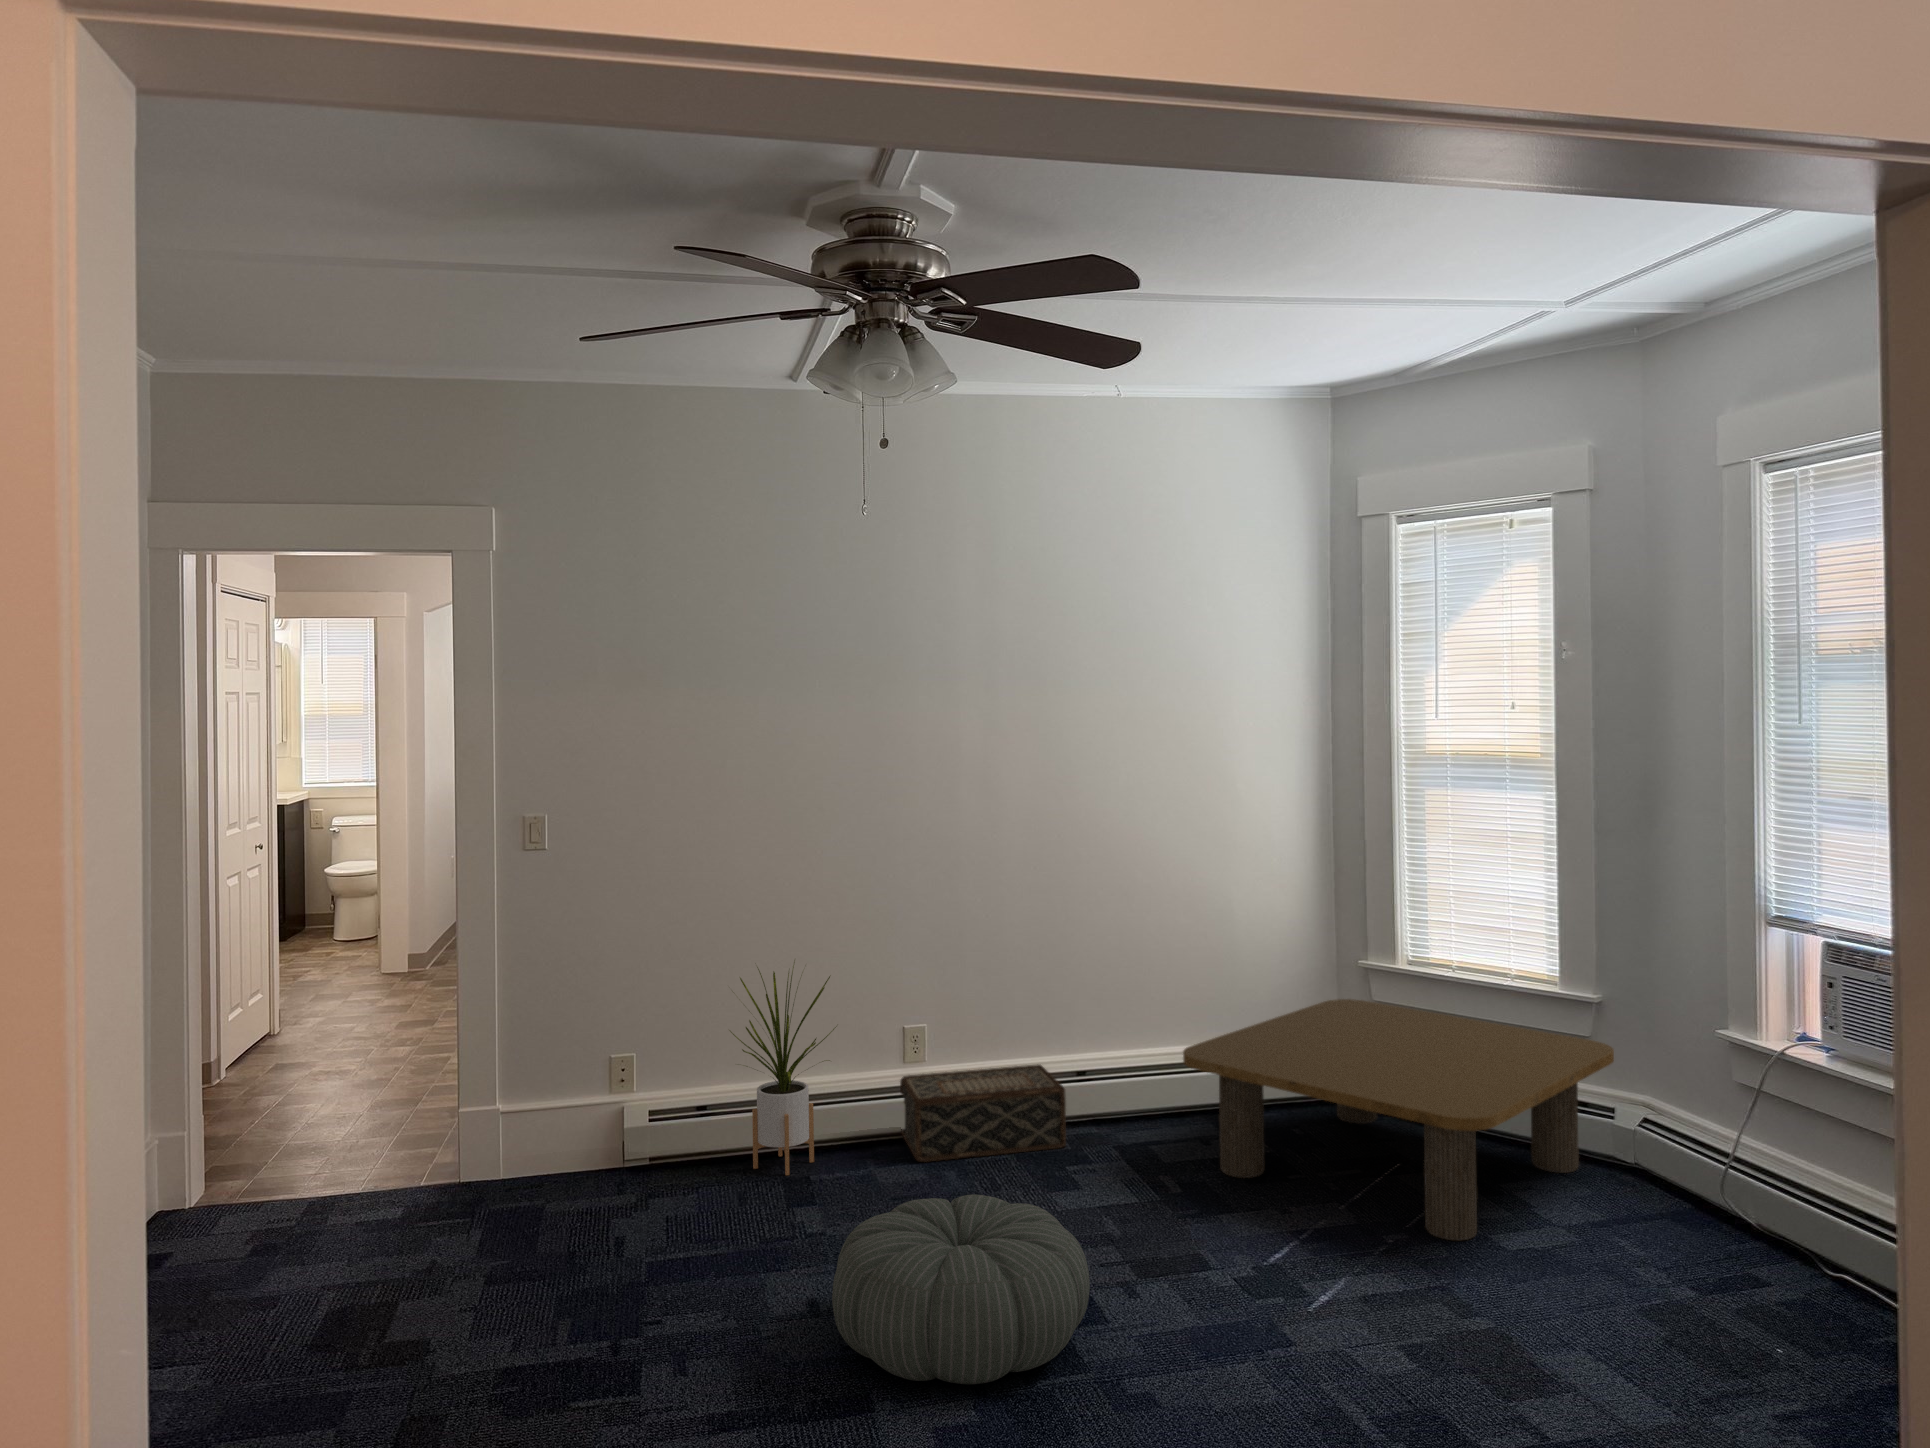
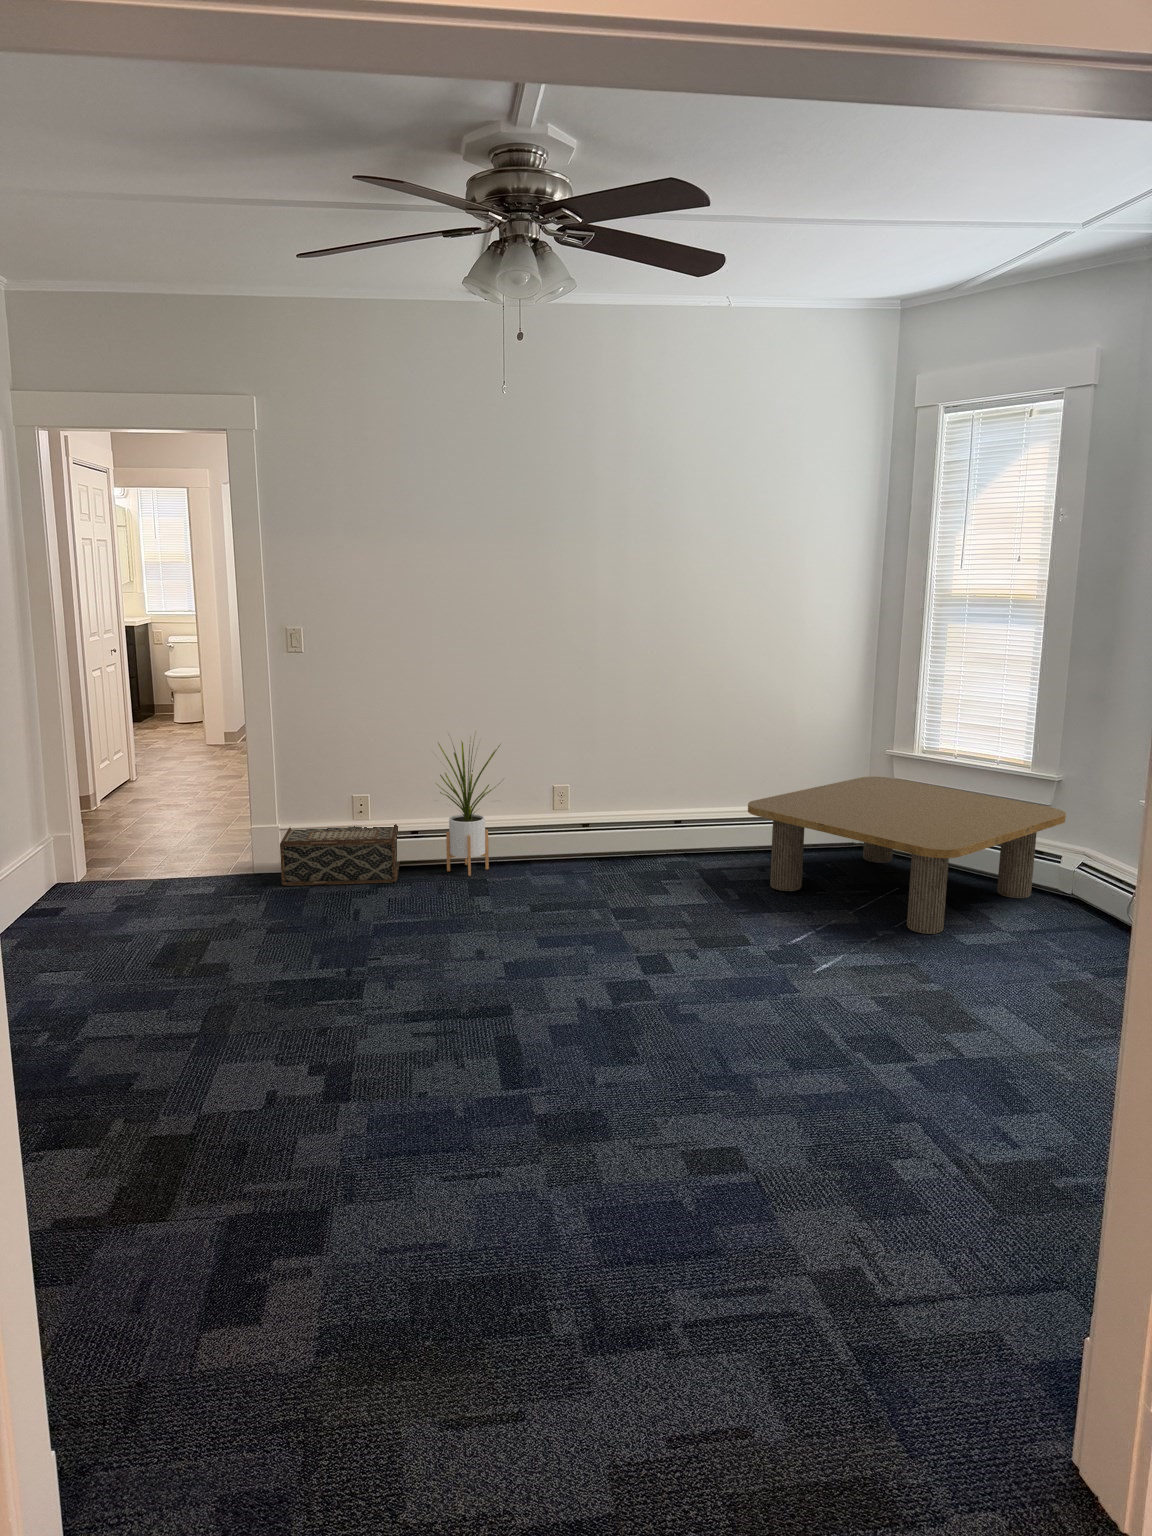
woven basket: present [900,1064,1066,1162] -> present [280,824,400,886]
pouf: present [832,1194,1090,1384] -> none [486,883,659,995]

